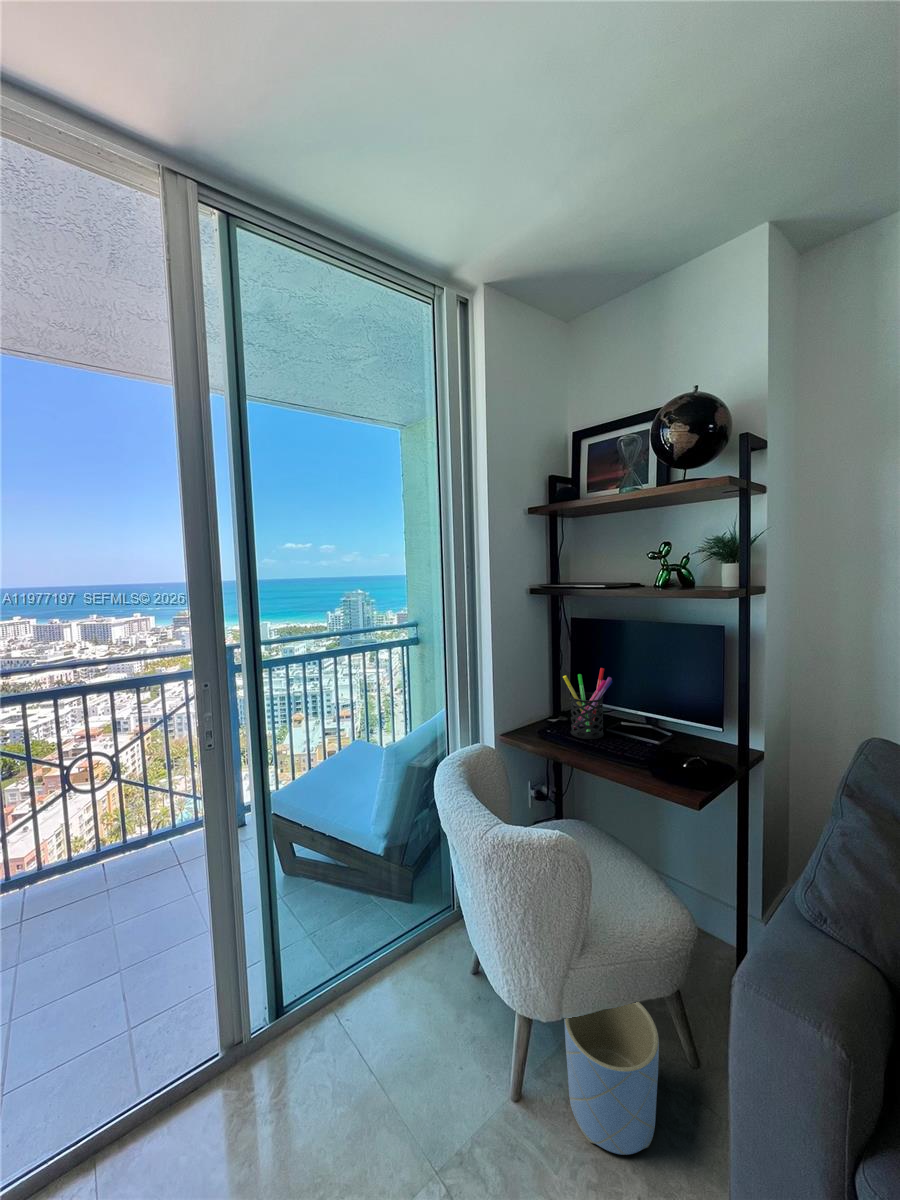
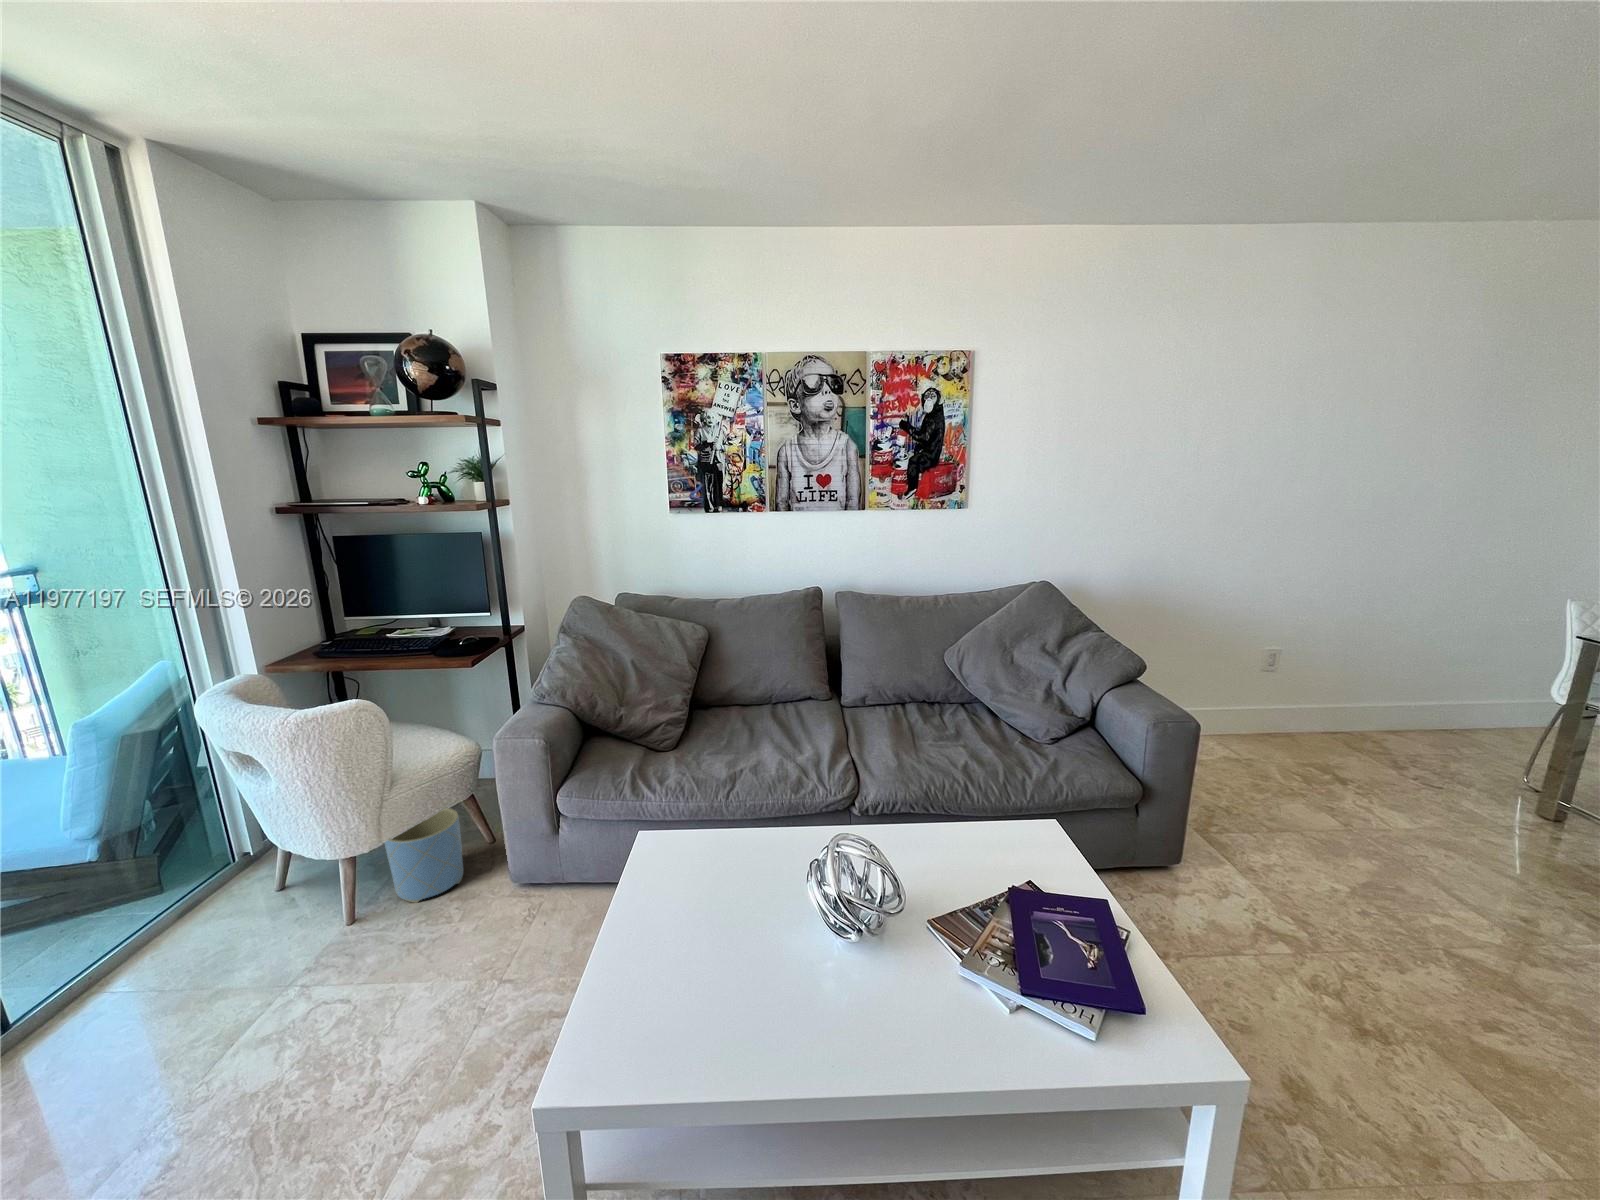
pen holder: present [563,668,612,739] -> none [334,580,389,647]

